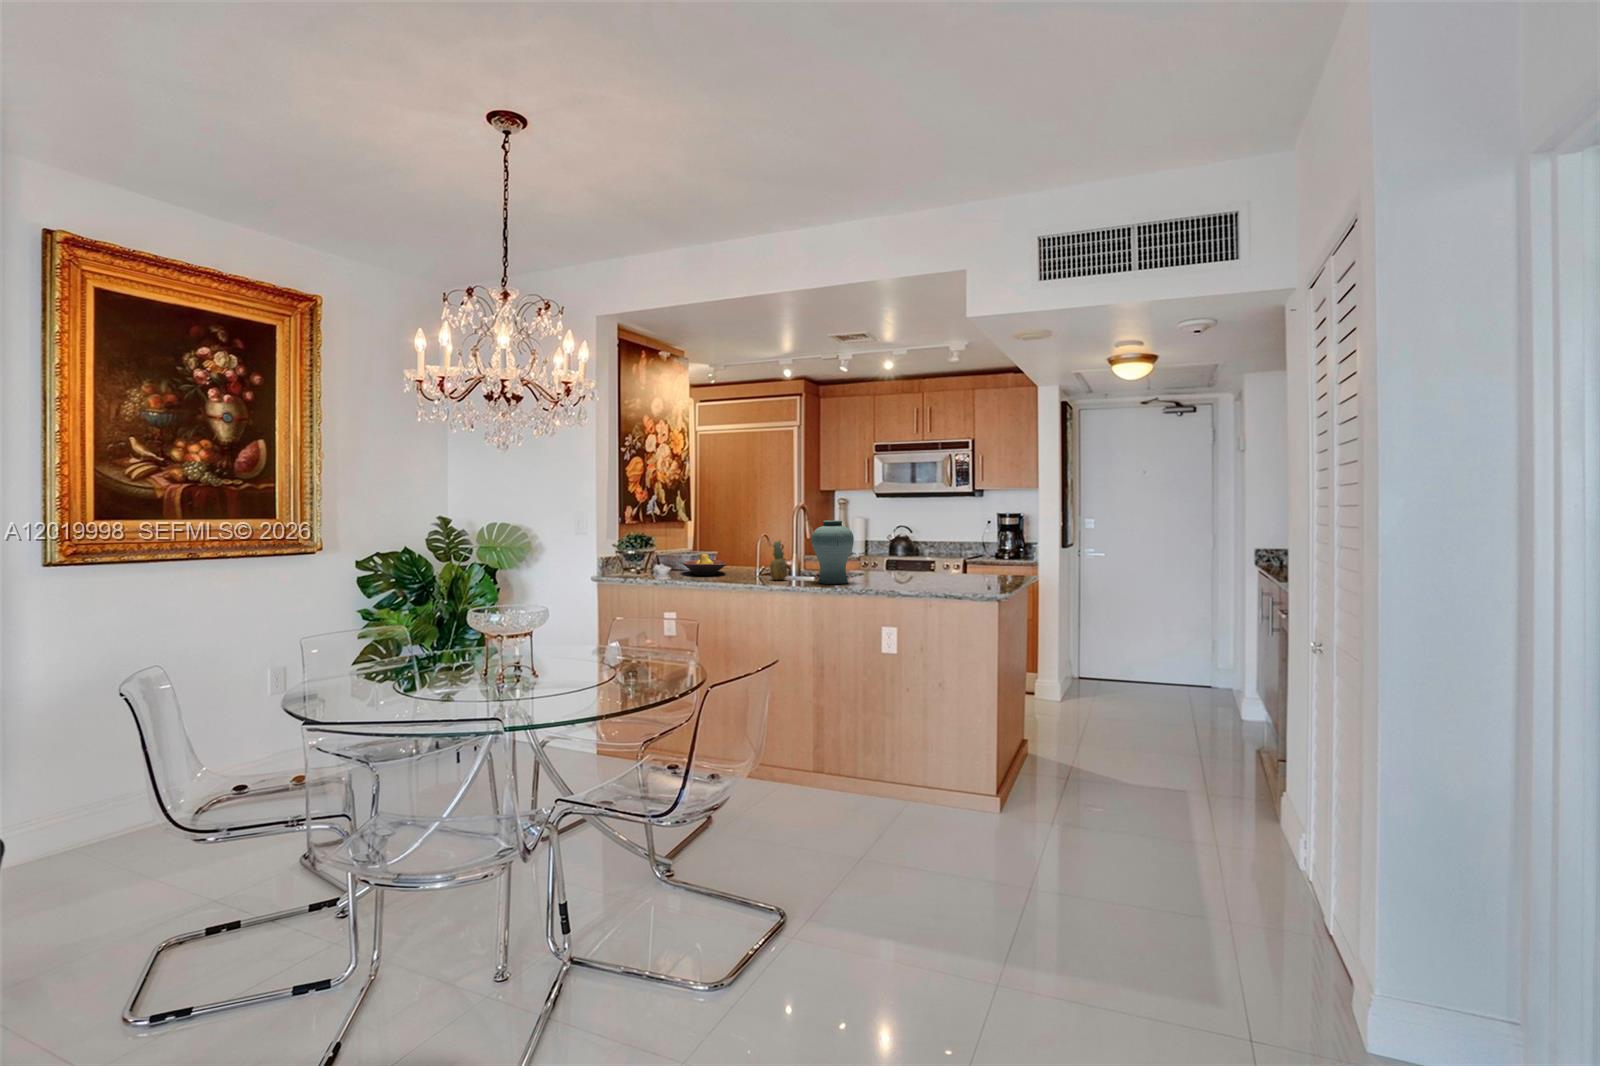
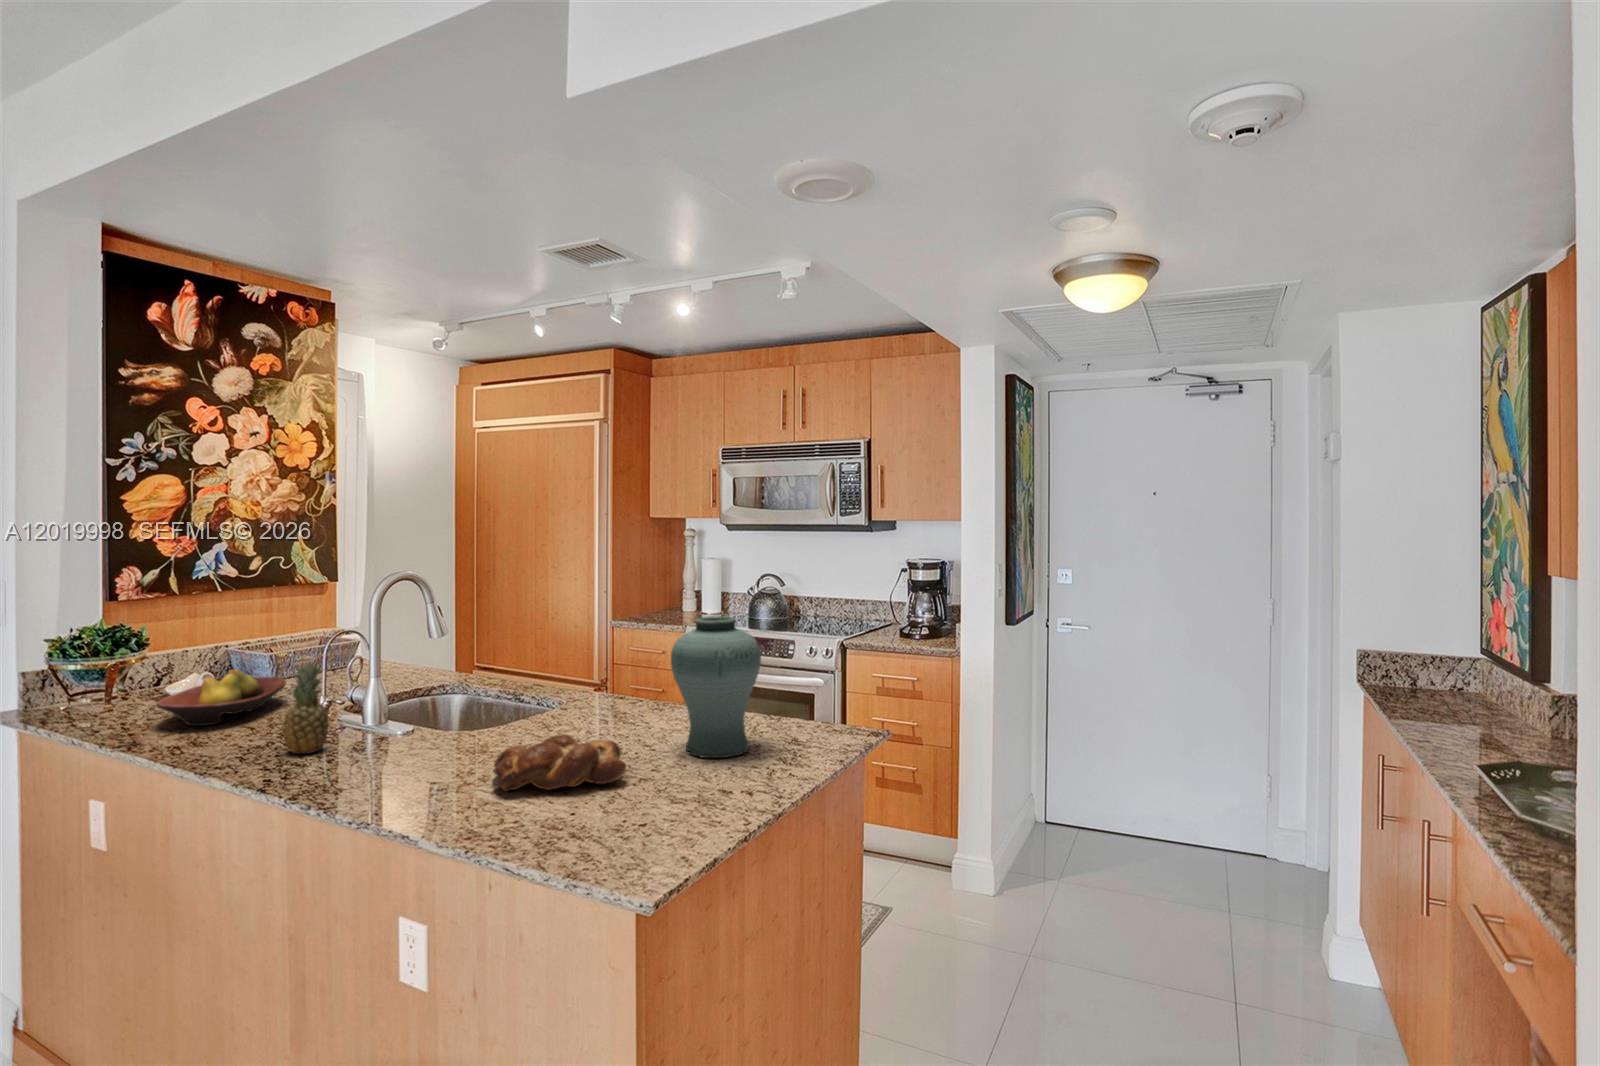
vase: present [812,520,854,584] -> present [671,616,761,758]
bread loaf: none [883,566,938,586] -> present [492,734,626,791]

